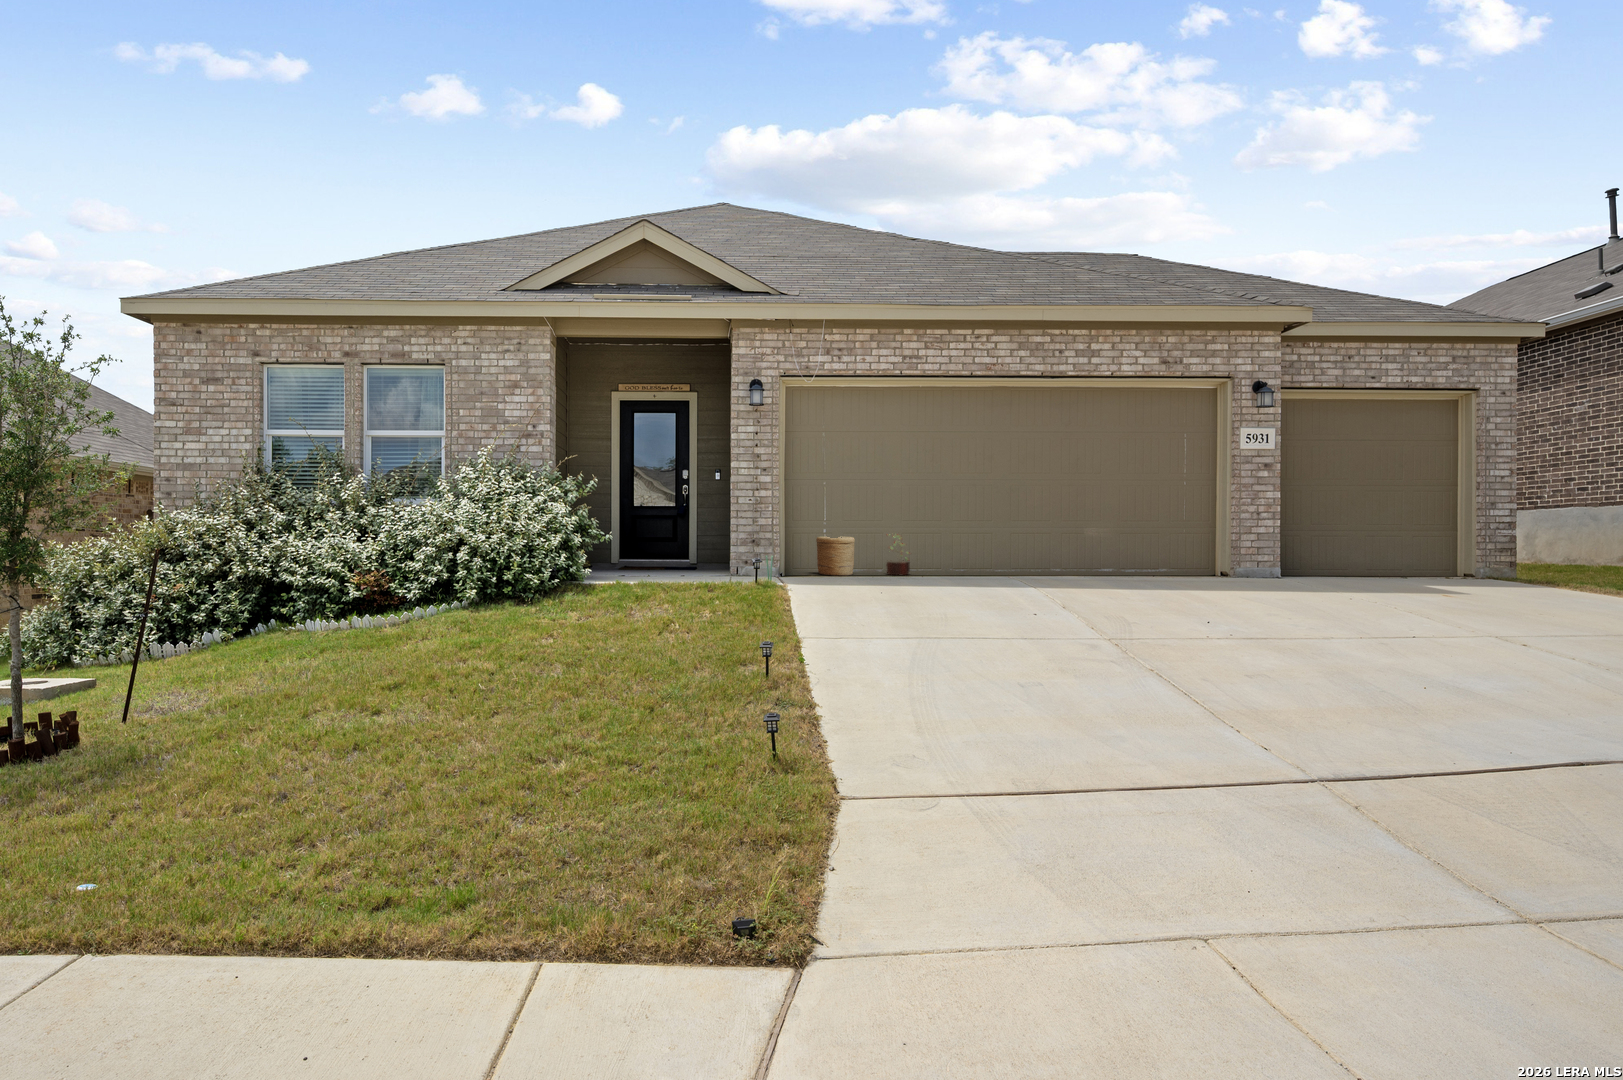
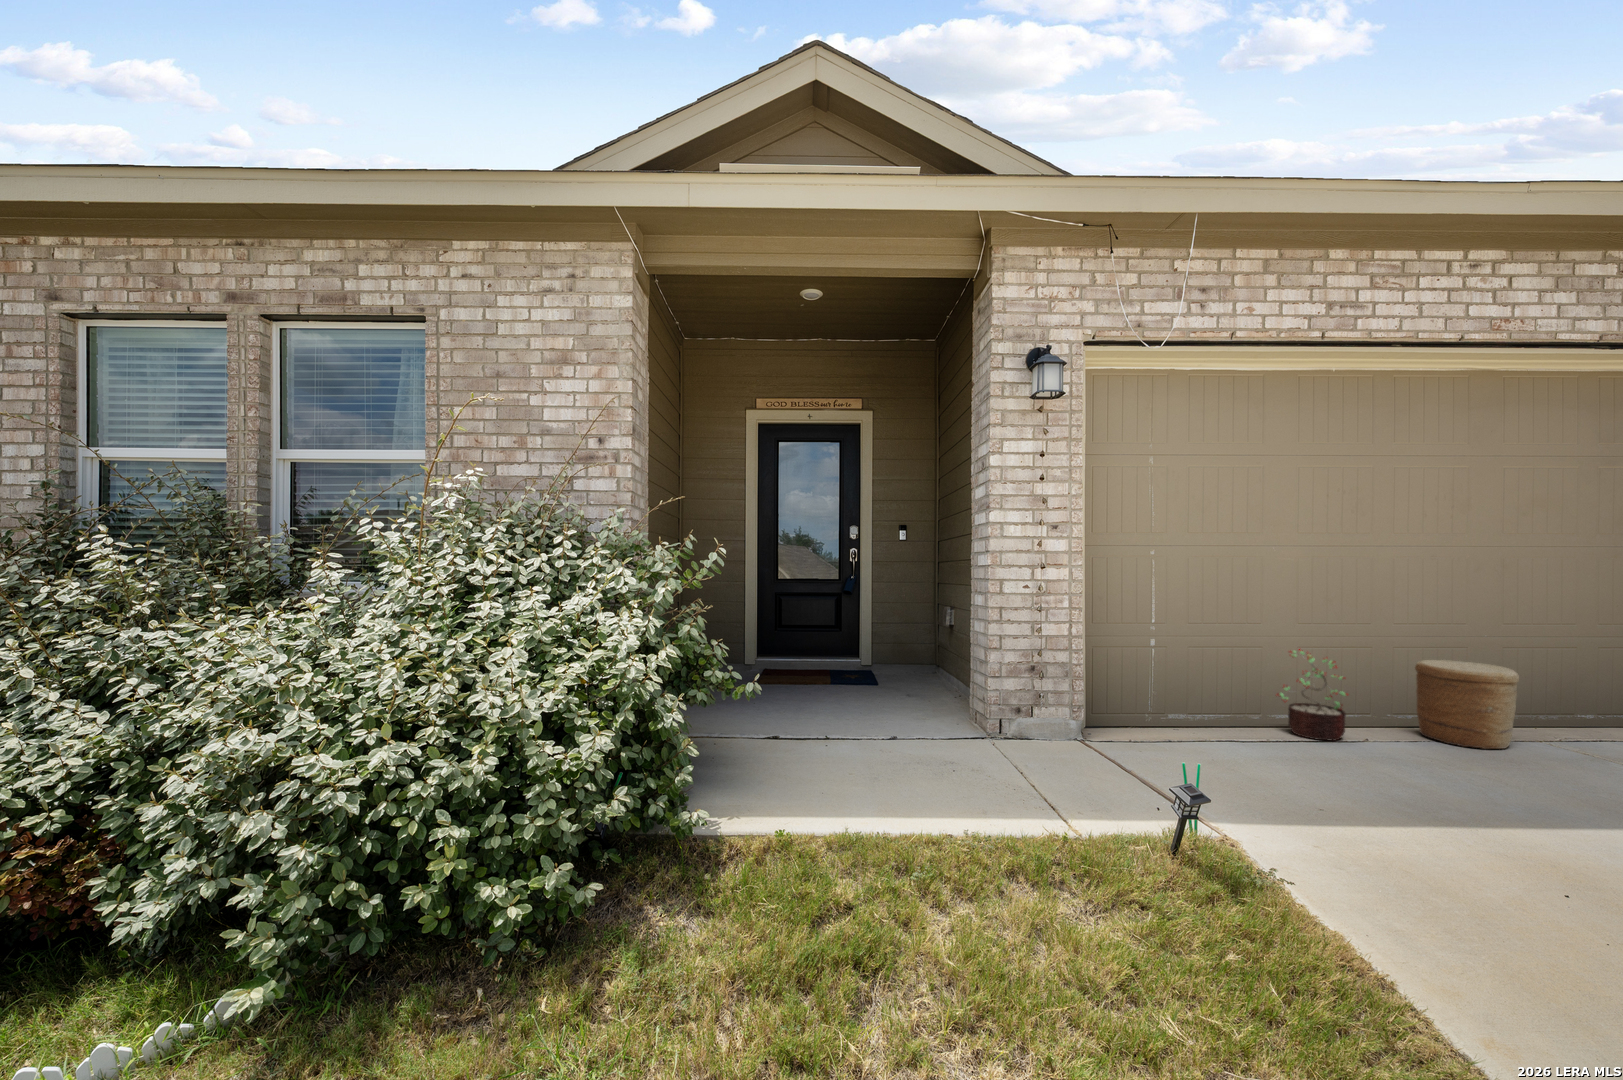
woven basket: present [816,537,855,576] -> present [1415,660,1519,749]

